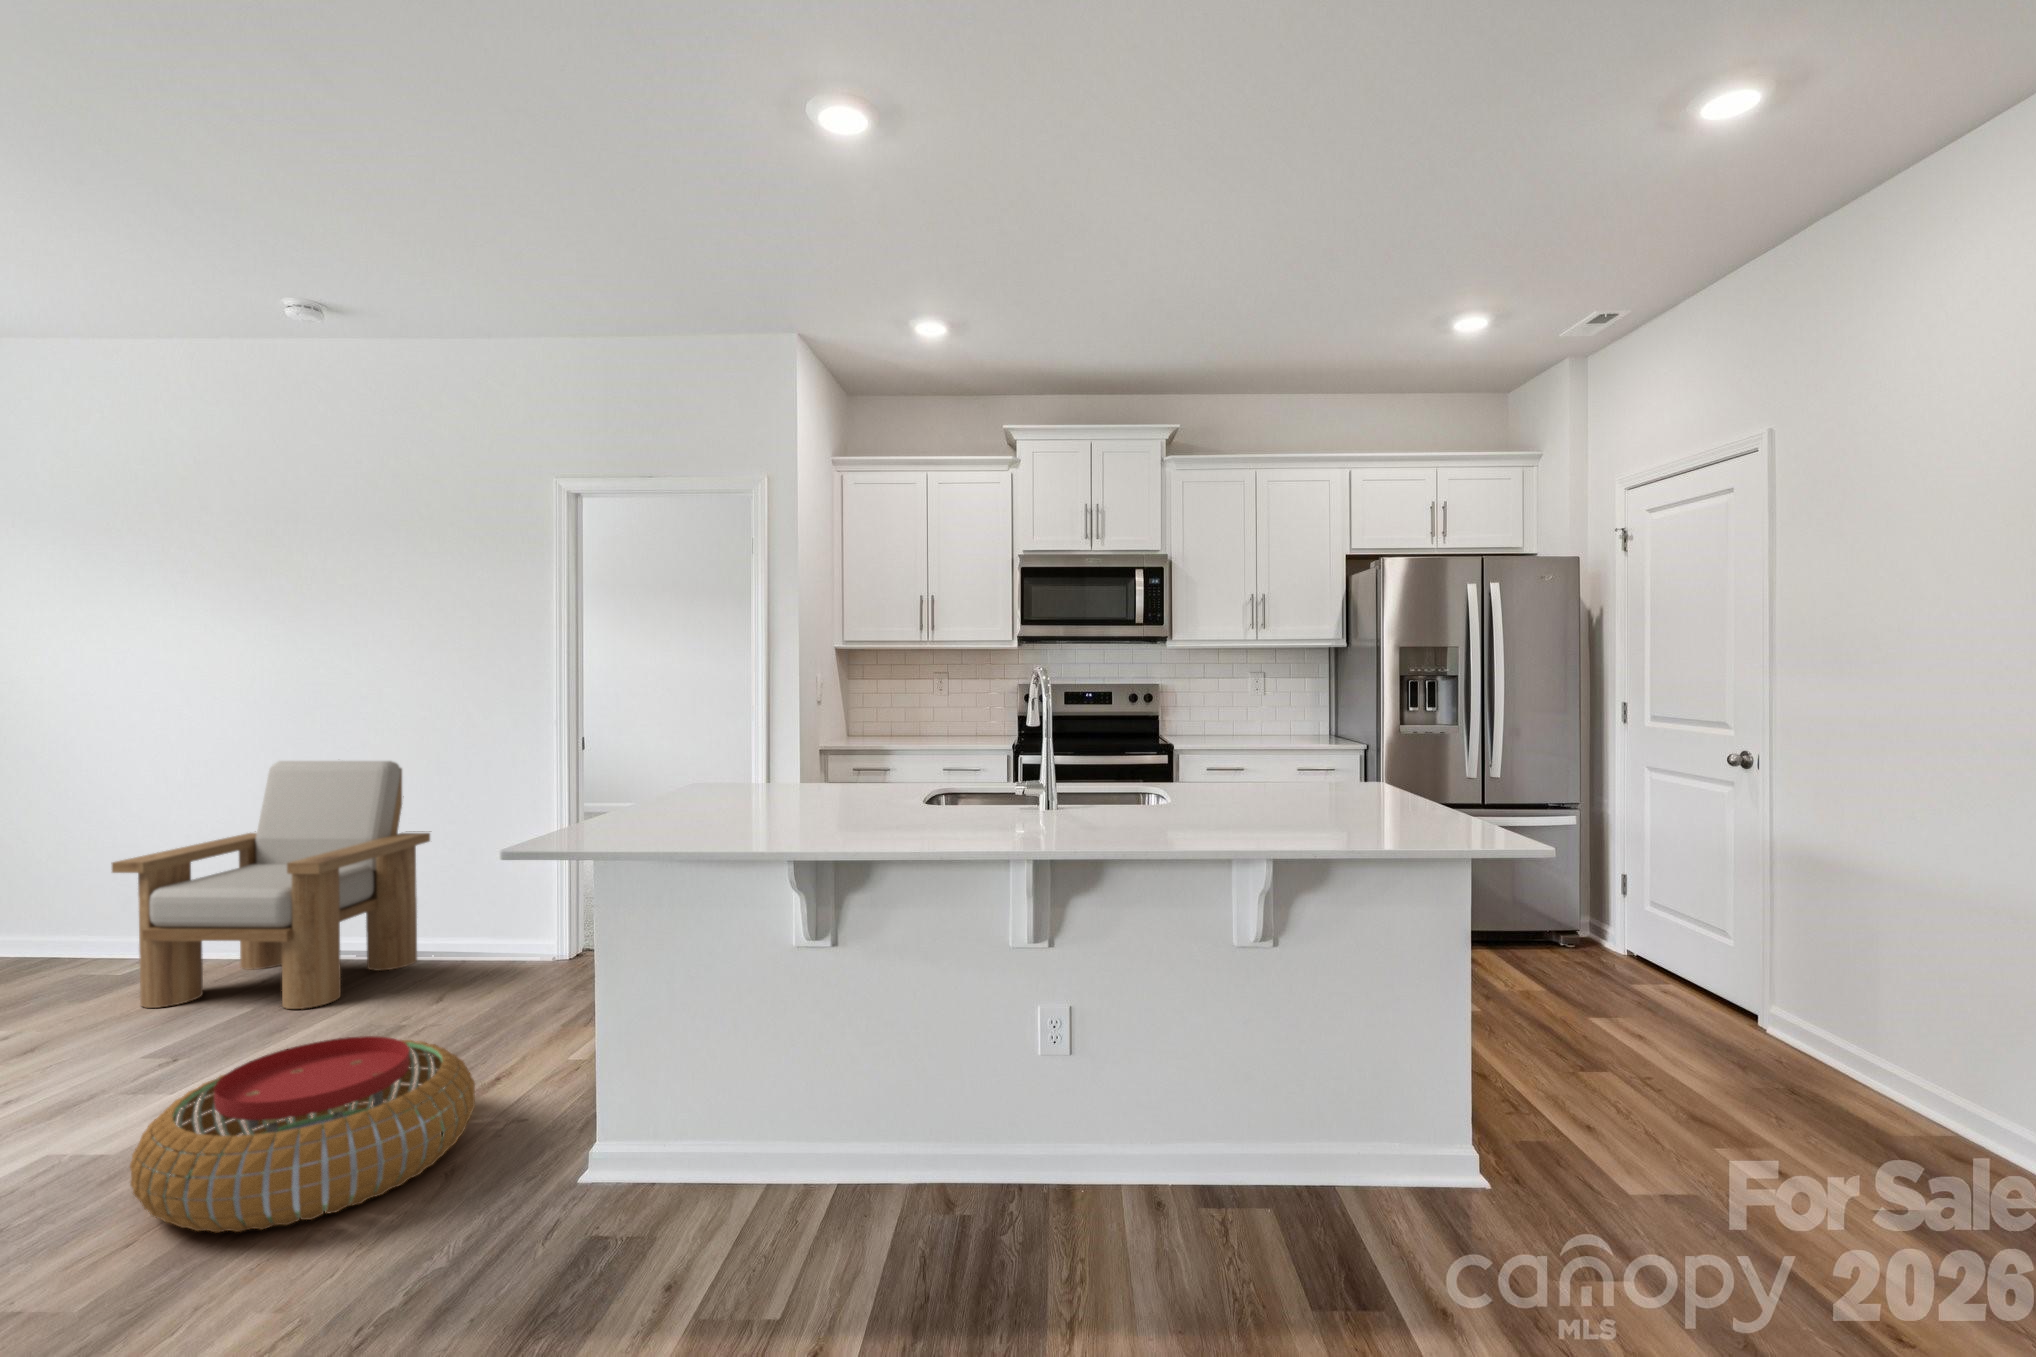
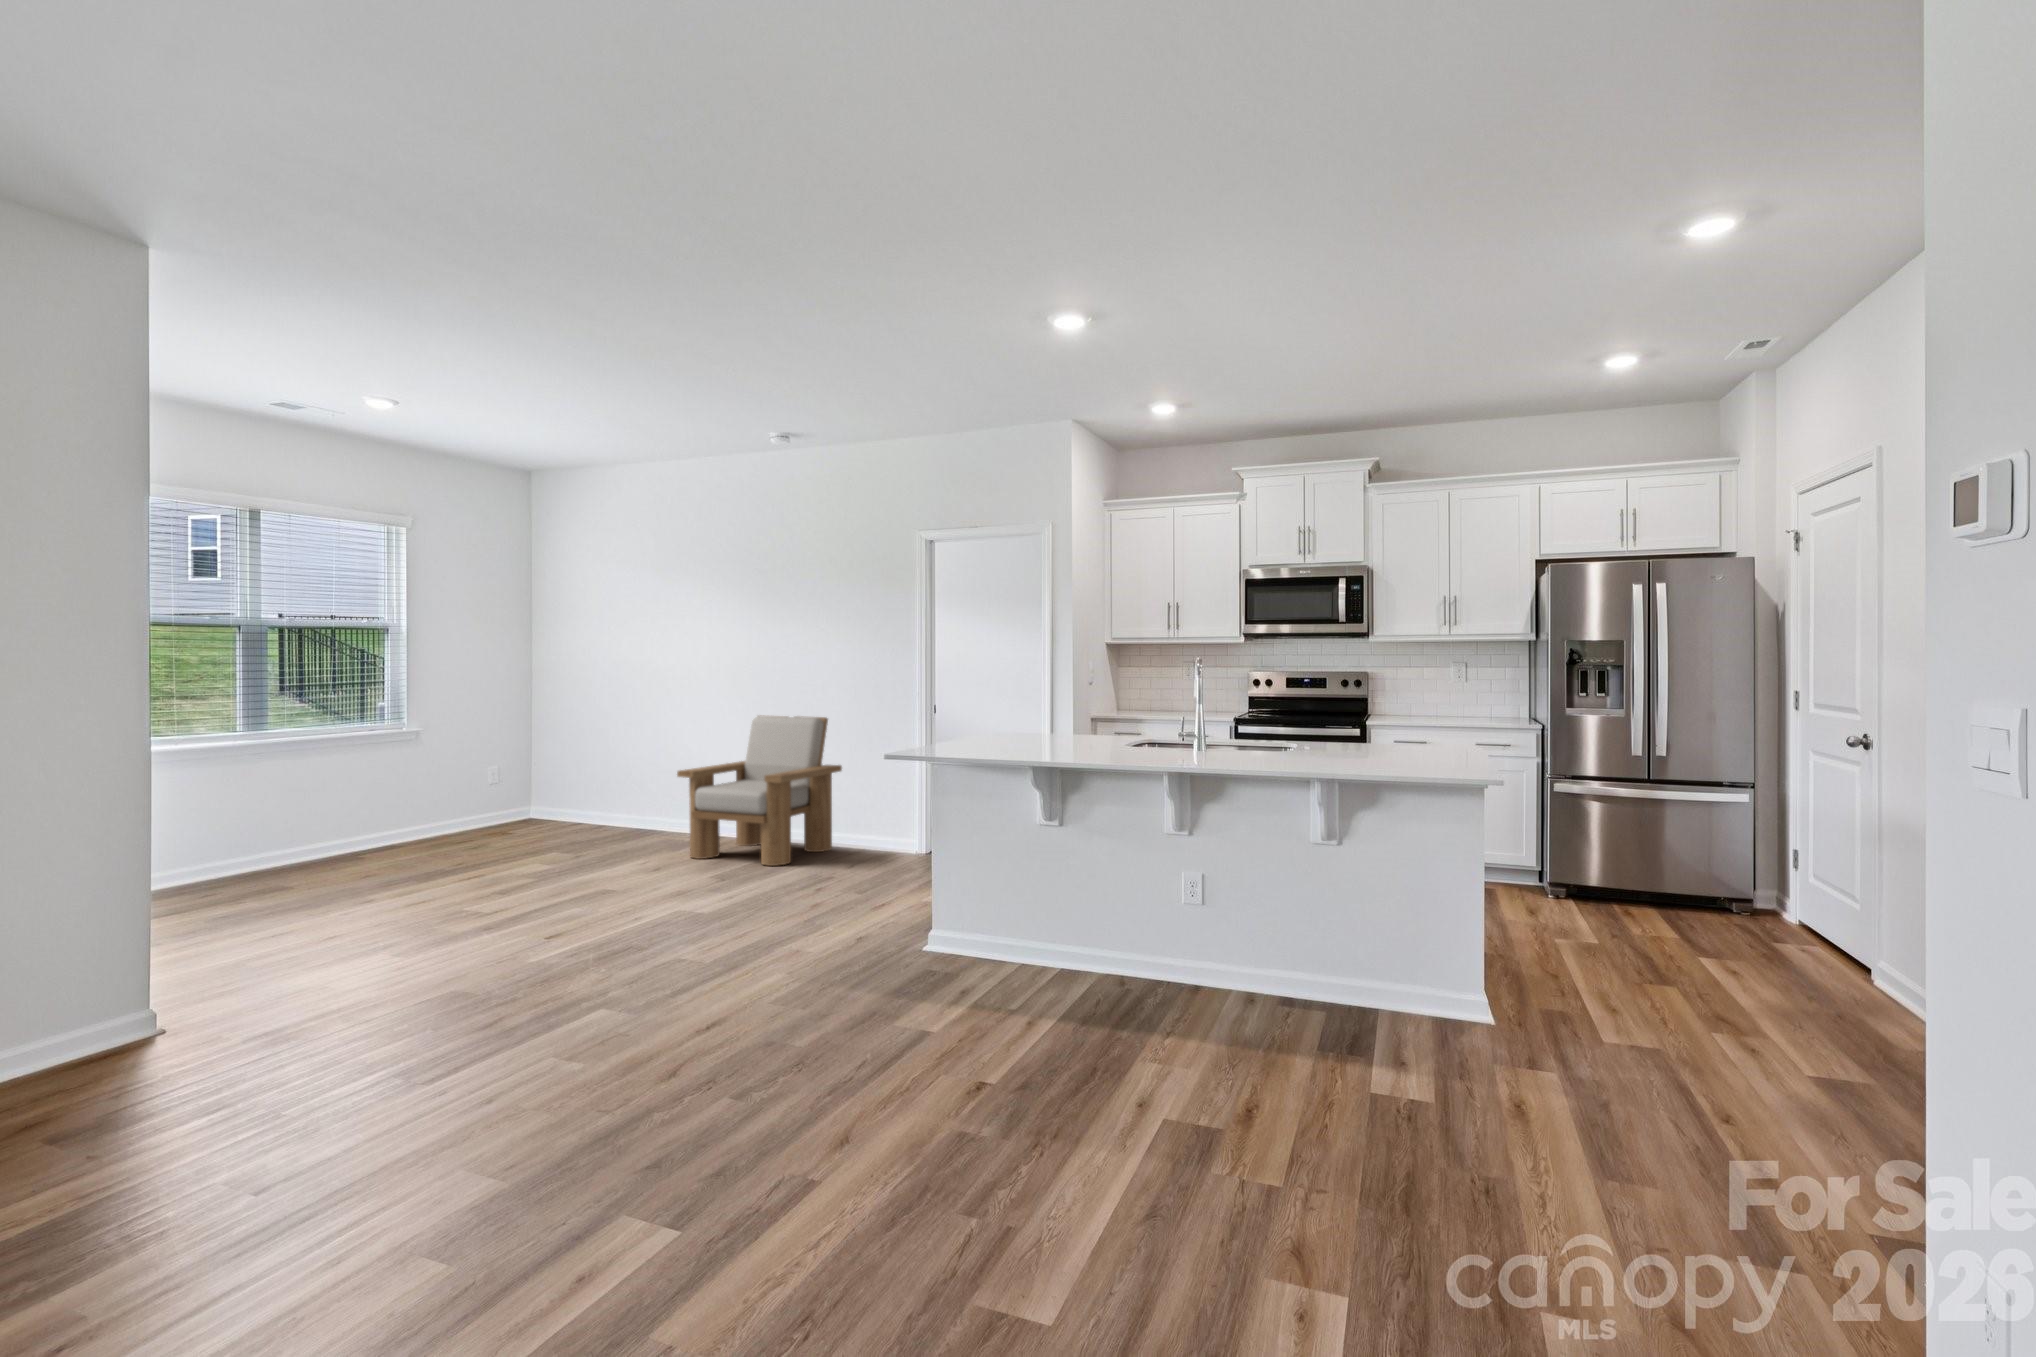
pouf: present [130,1036,475,1233] -> none [707,865,864,947]

